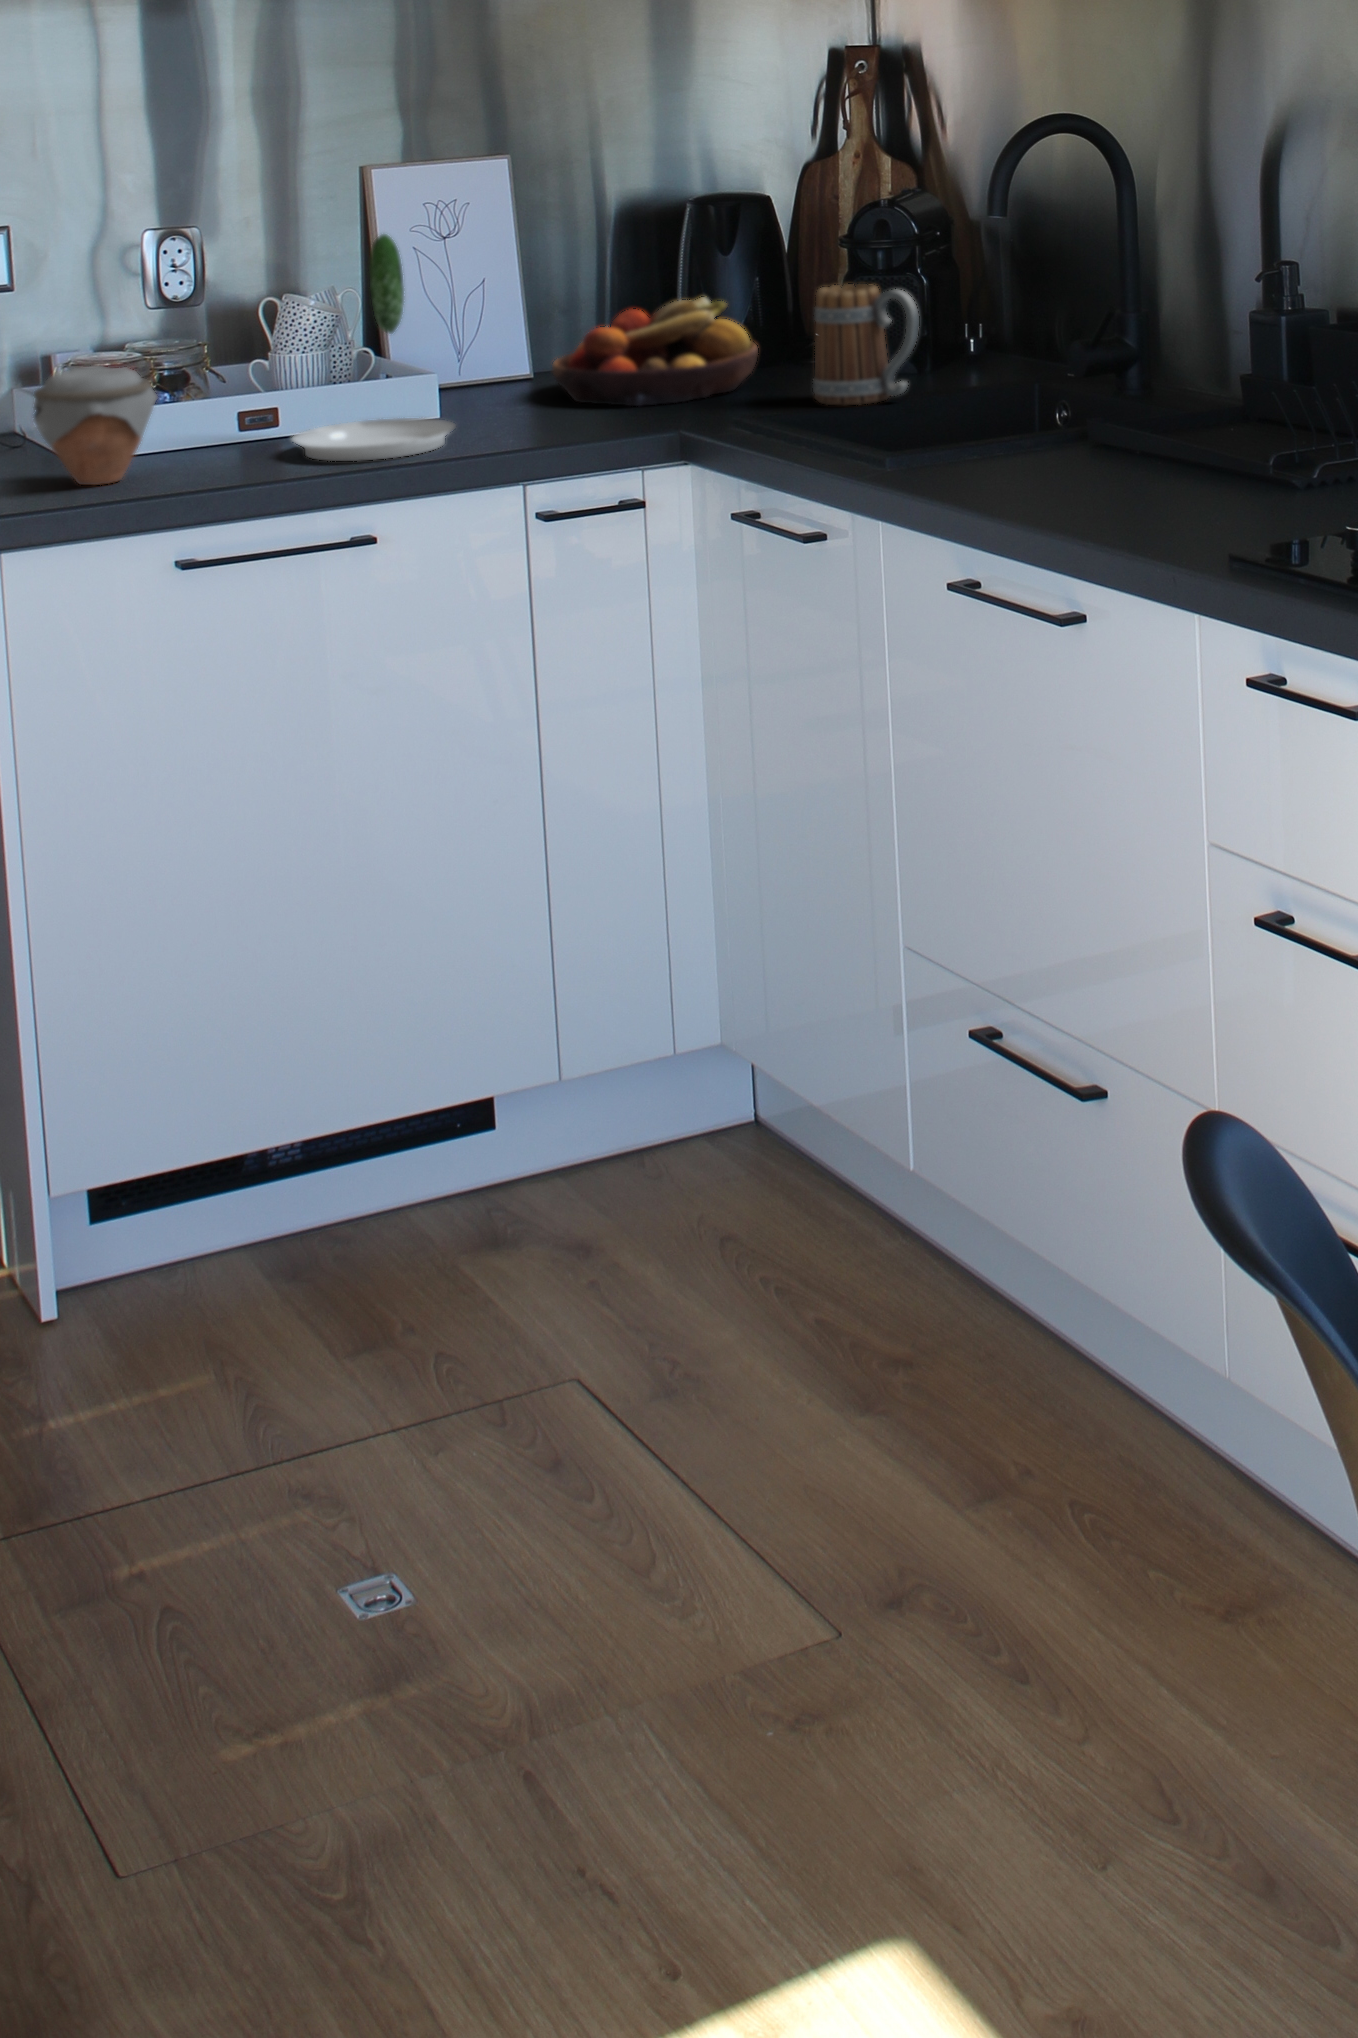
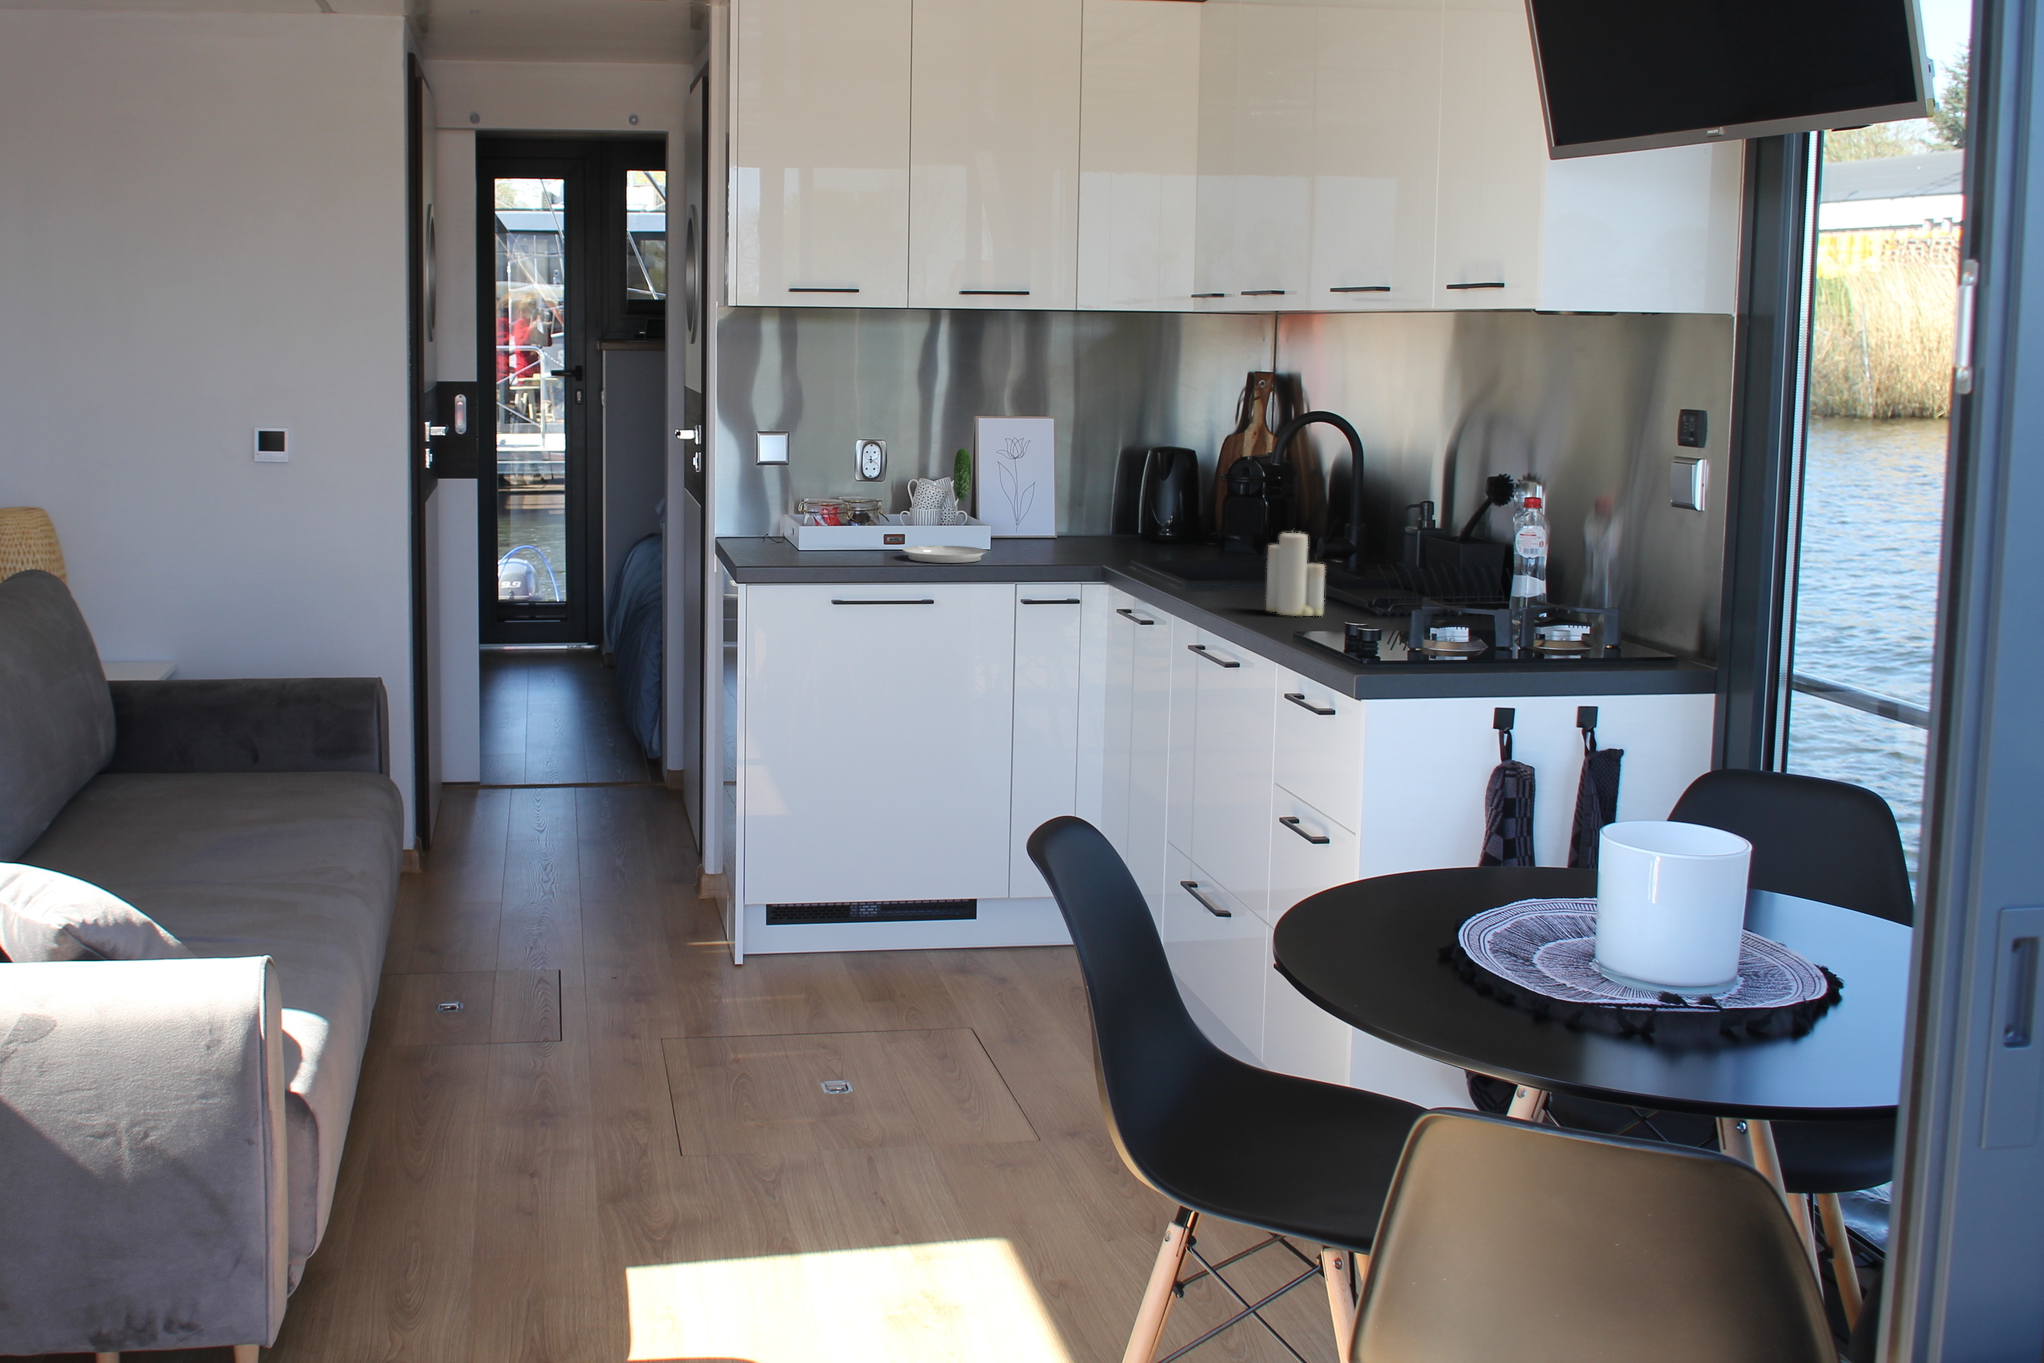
mug: present [813,284,919,405] -> none [1189,500,1248,566]
fruit bowl: present [552,298,758,406] -> none [1058,503,1173,557]
candle: none [1080,334,1198,505] -> present [1266,533,1325,616]
jar: present [34,366,157,485] -> none [773,500,837,559]

